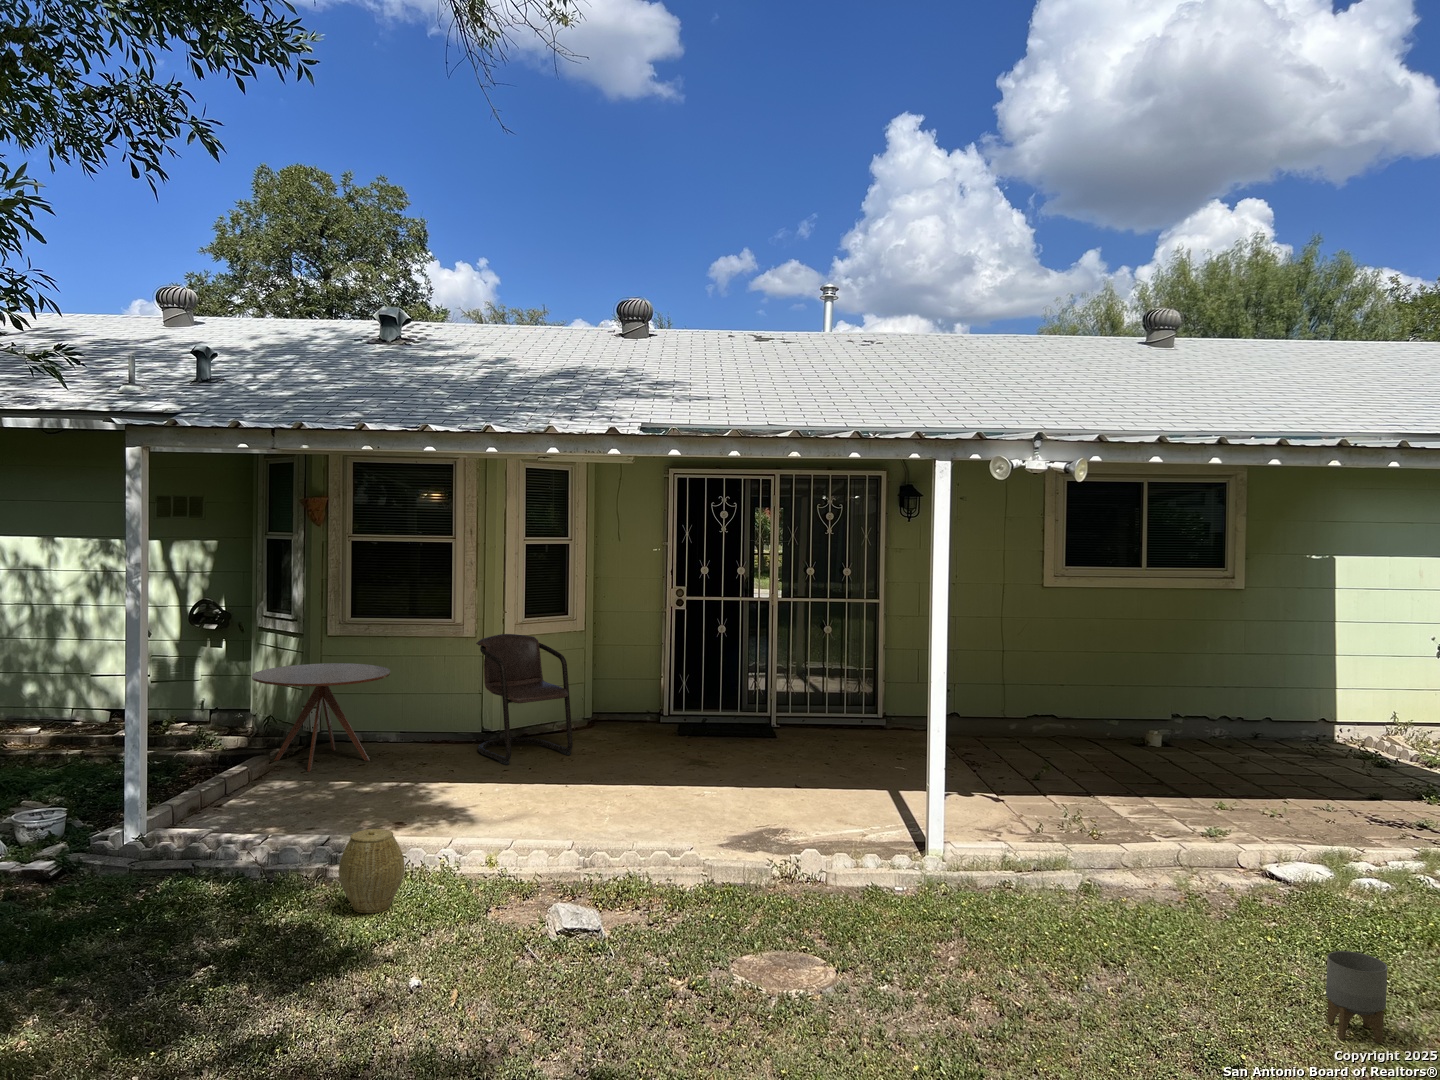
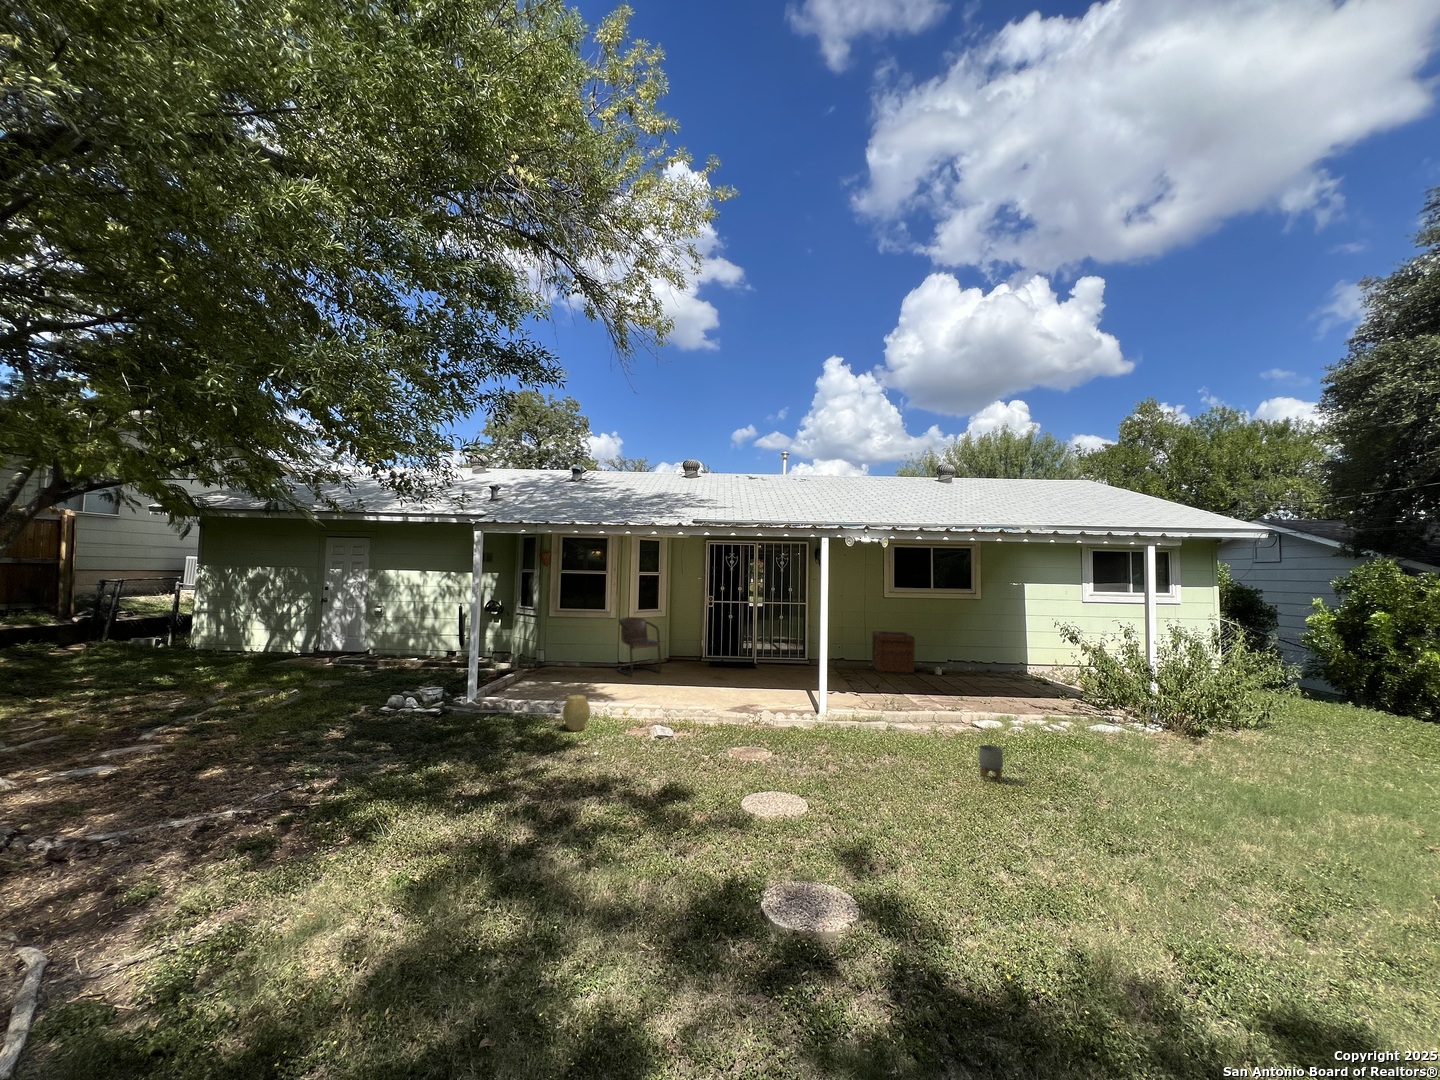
wooden crate: none [1018,657,1112,746] -> present [872,631,915,673]
round table: present [252,663,390,772] -> none [516,630,578,678]

